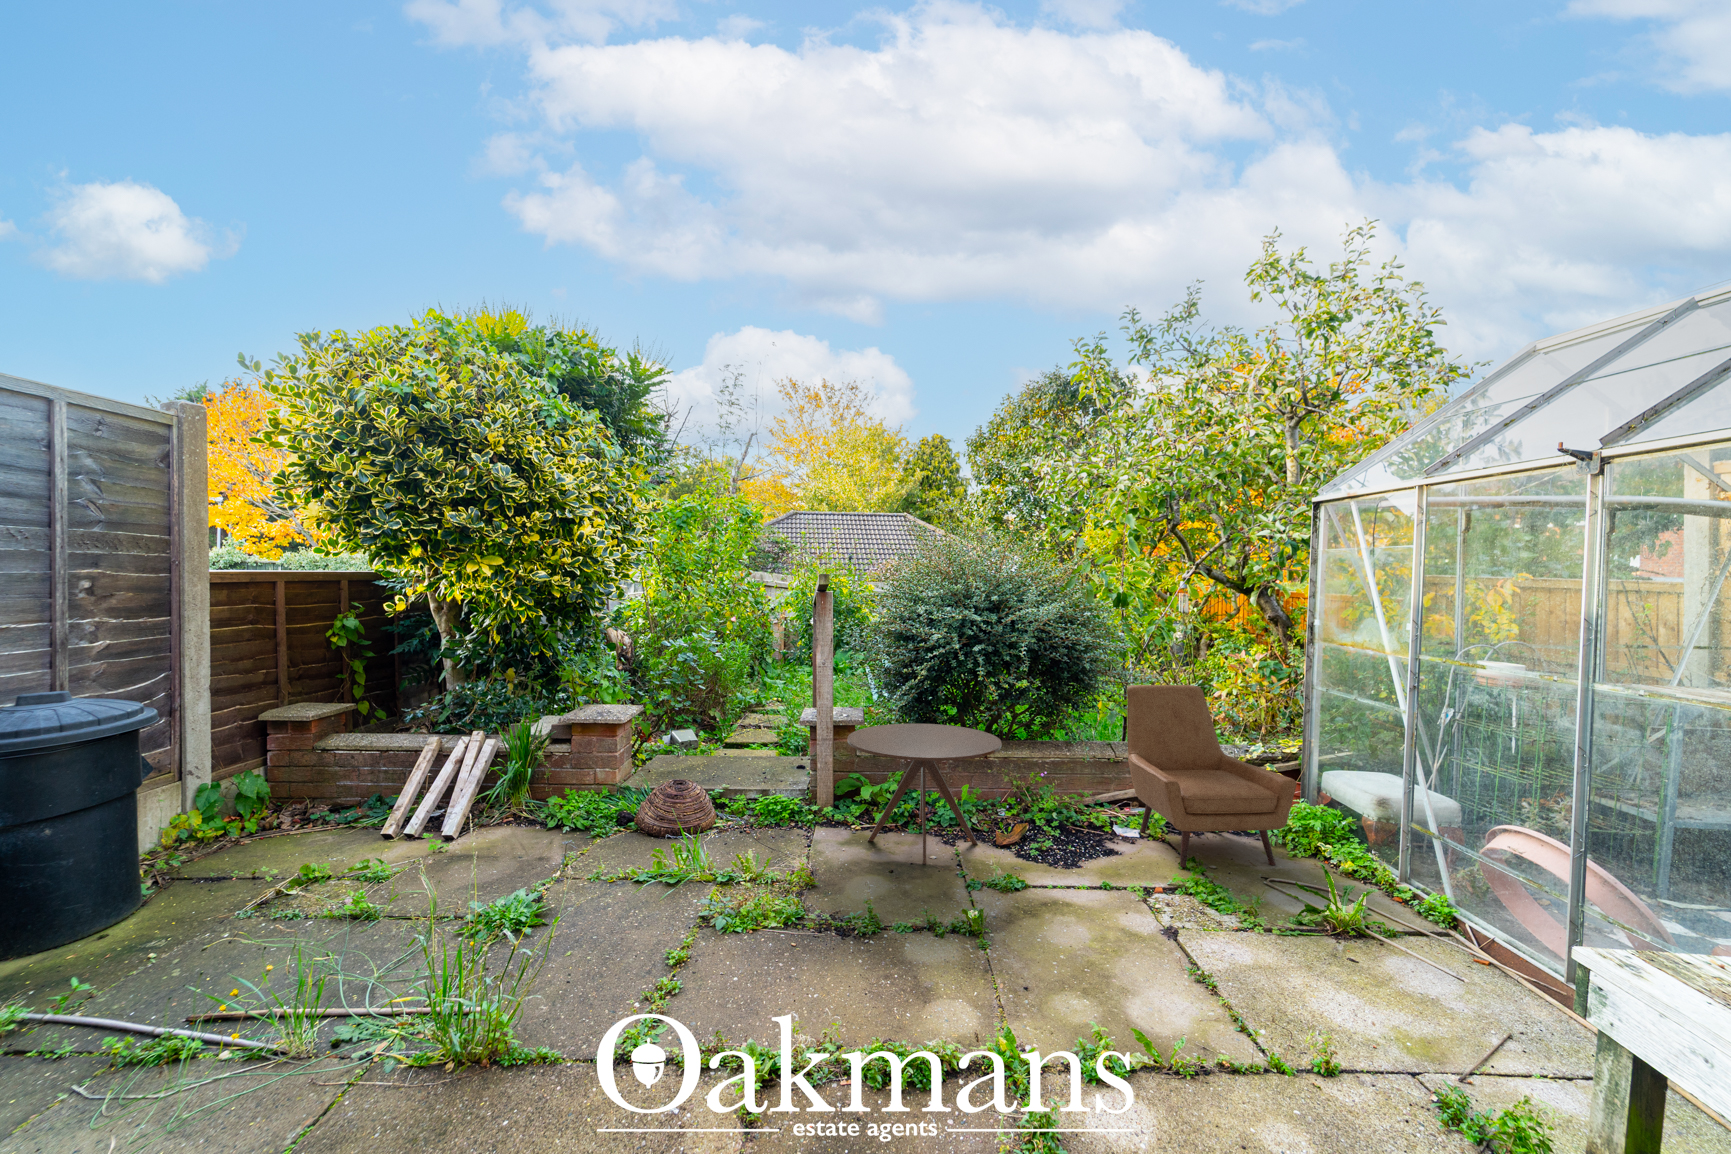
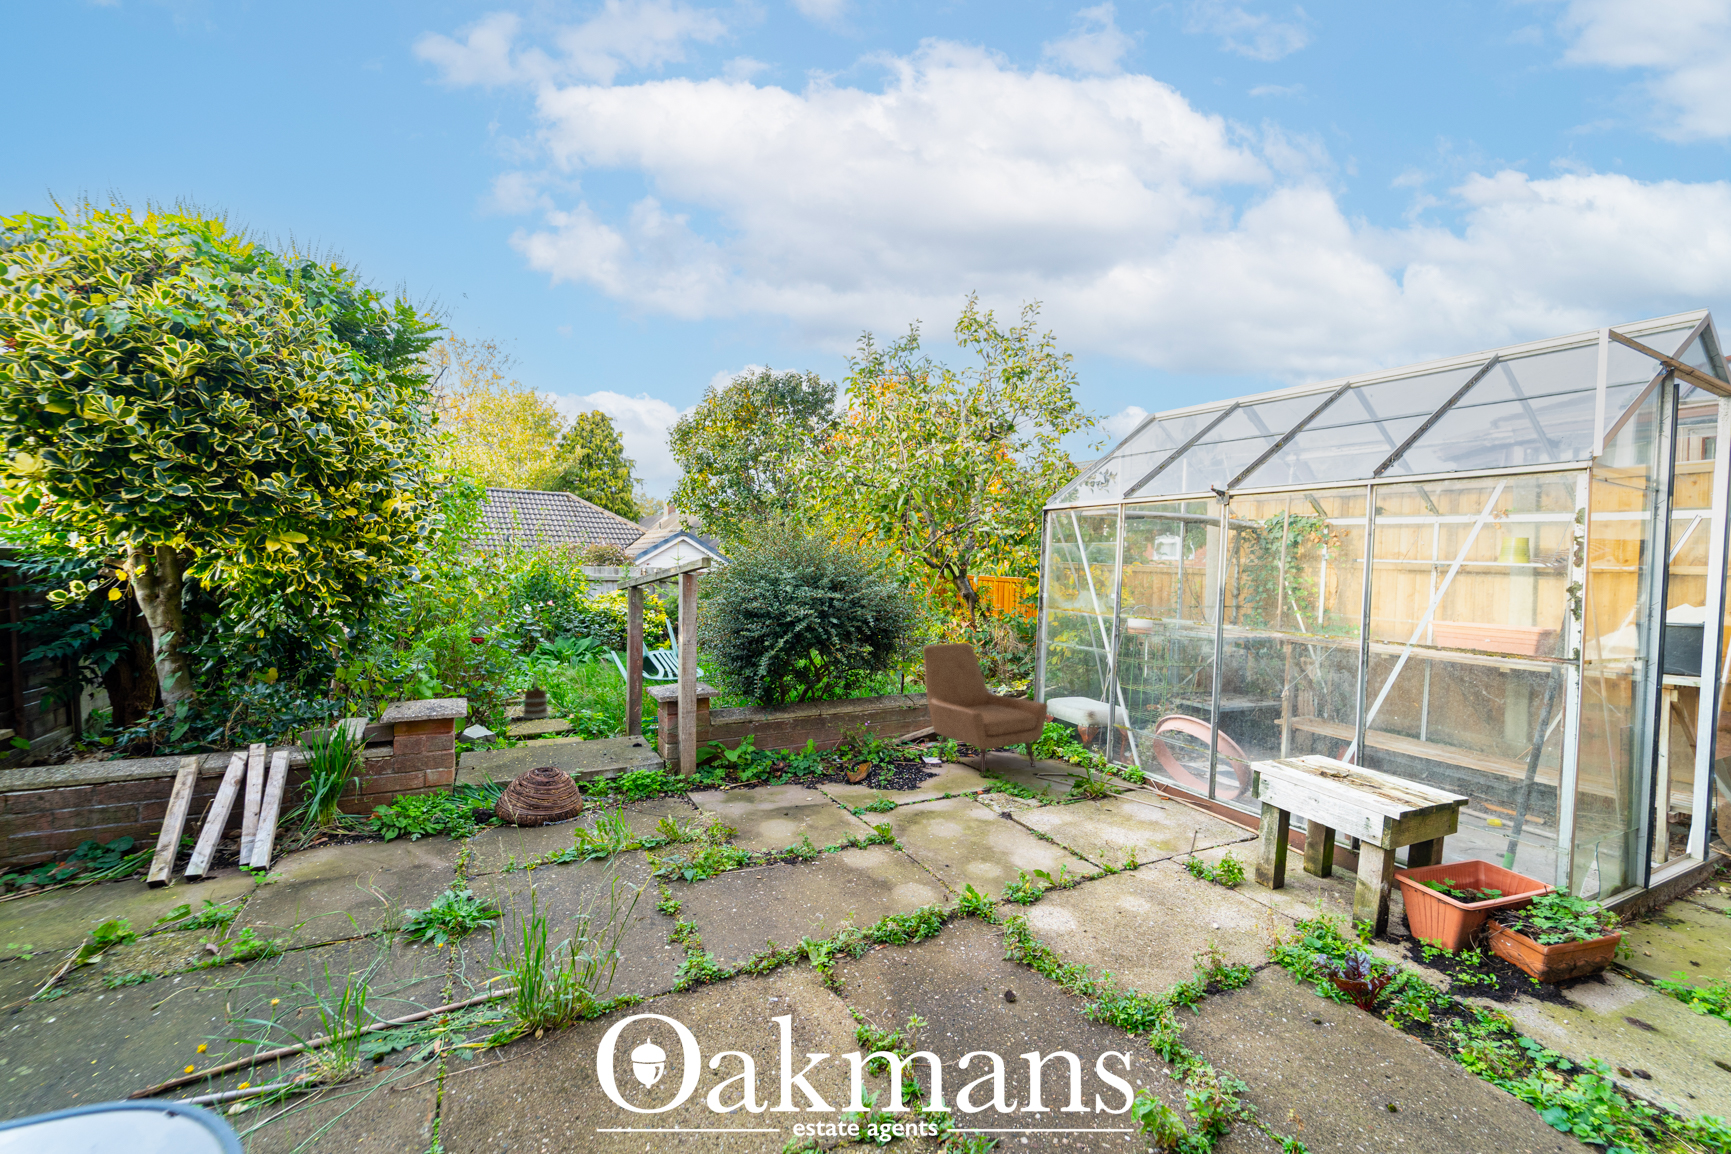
wooden bucket: none [741,686,763,727] -> present [523,676,548,718]
round table: present [848,724,1002,864] -> none [719,689,855,806]

